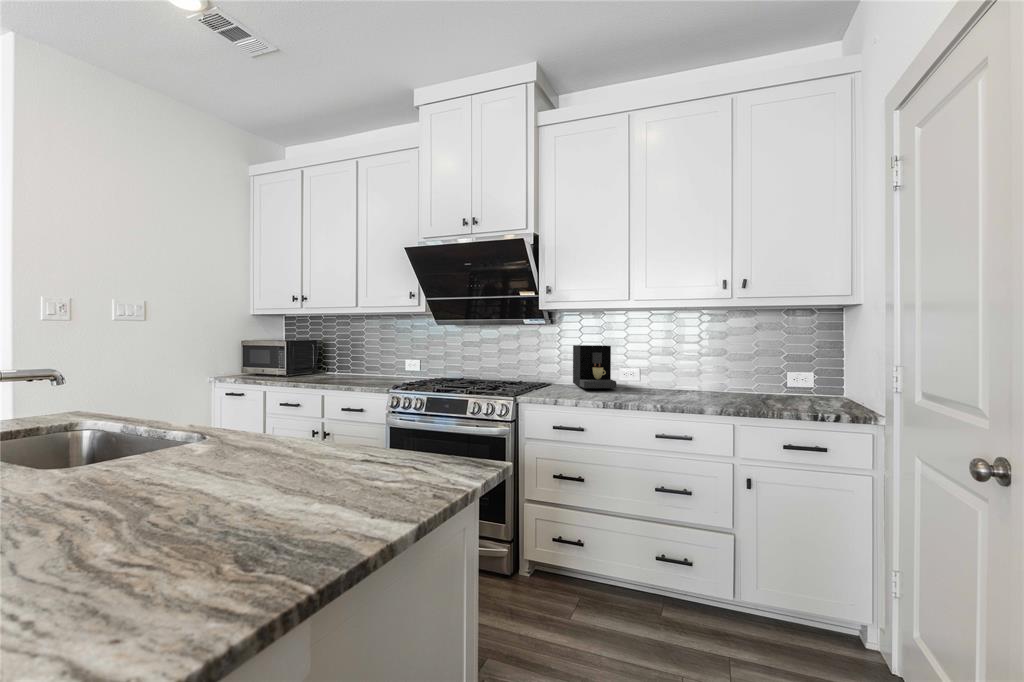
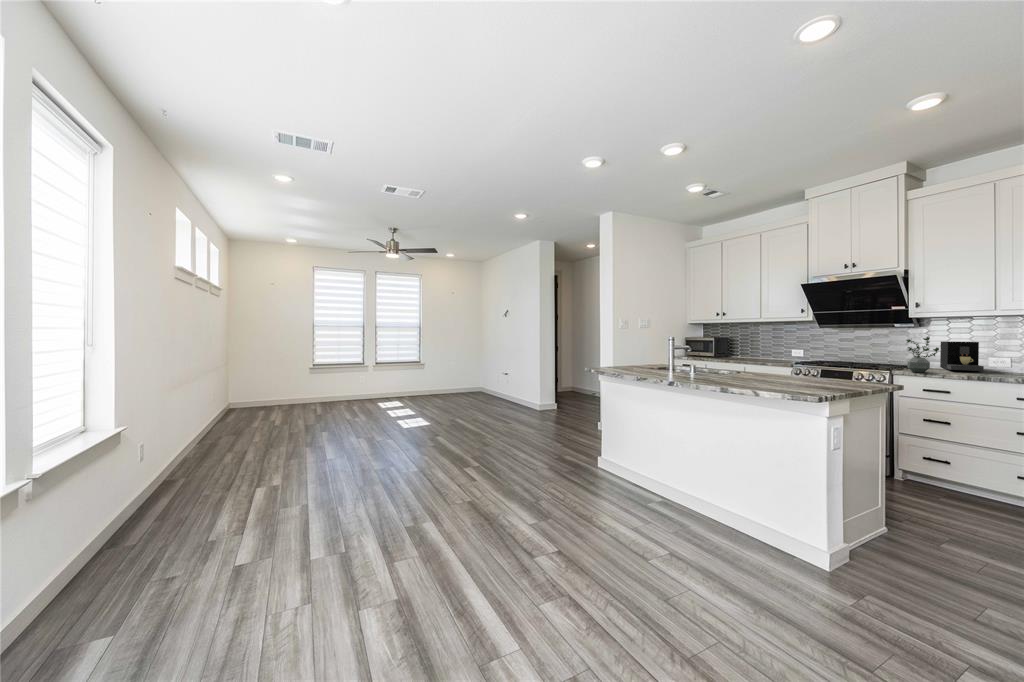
potted plant: none [534,337,571,395] -> present [907,337,939,372]

